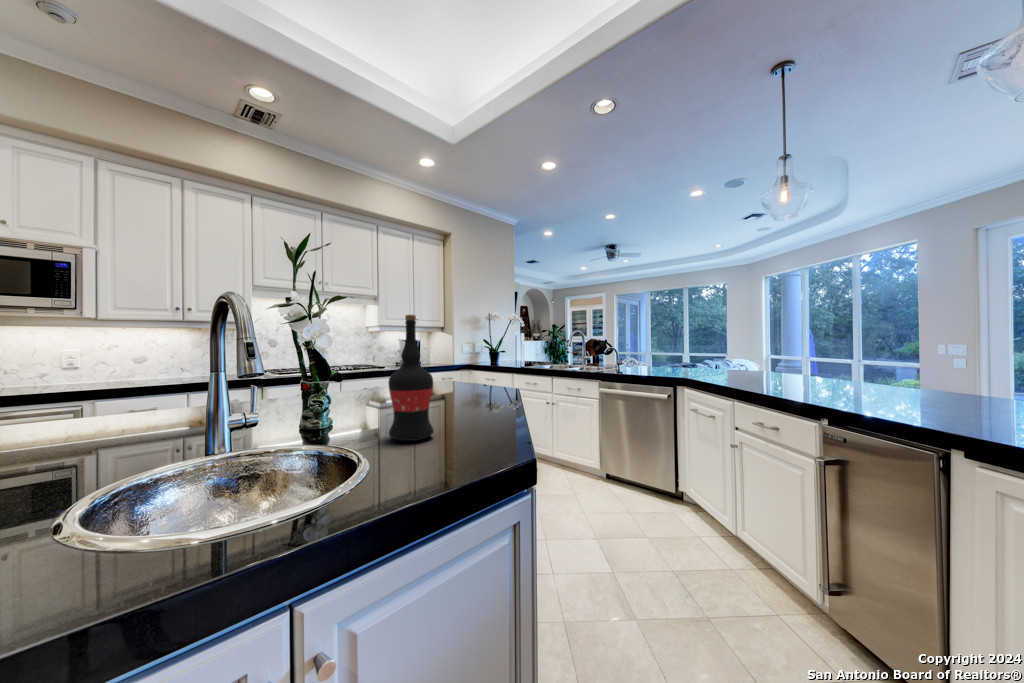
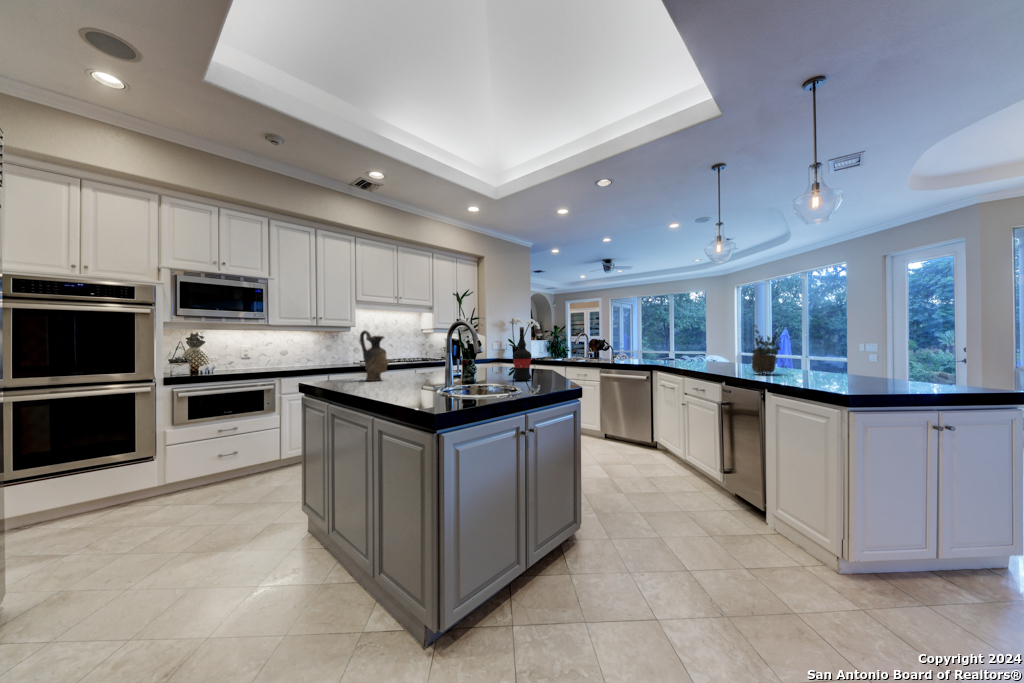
potted plant: none [877,315,949,410] -> present [752,325,780,374]
ceramic pitcher: none [84,324,150,433] -> present [360,331,388,381]

